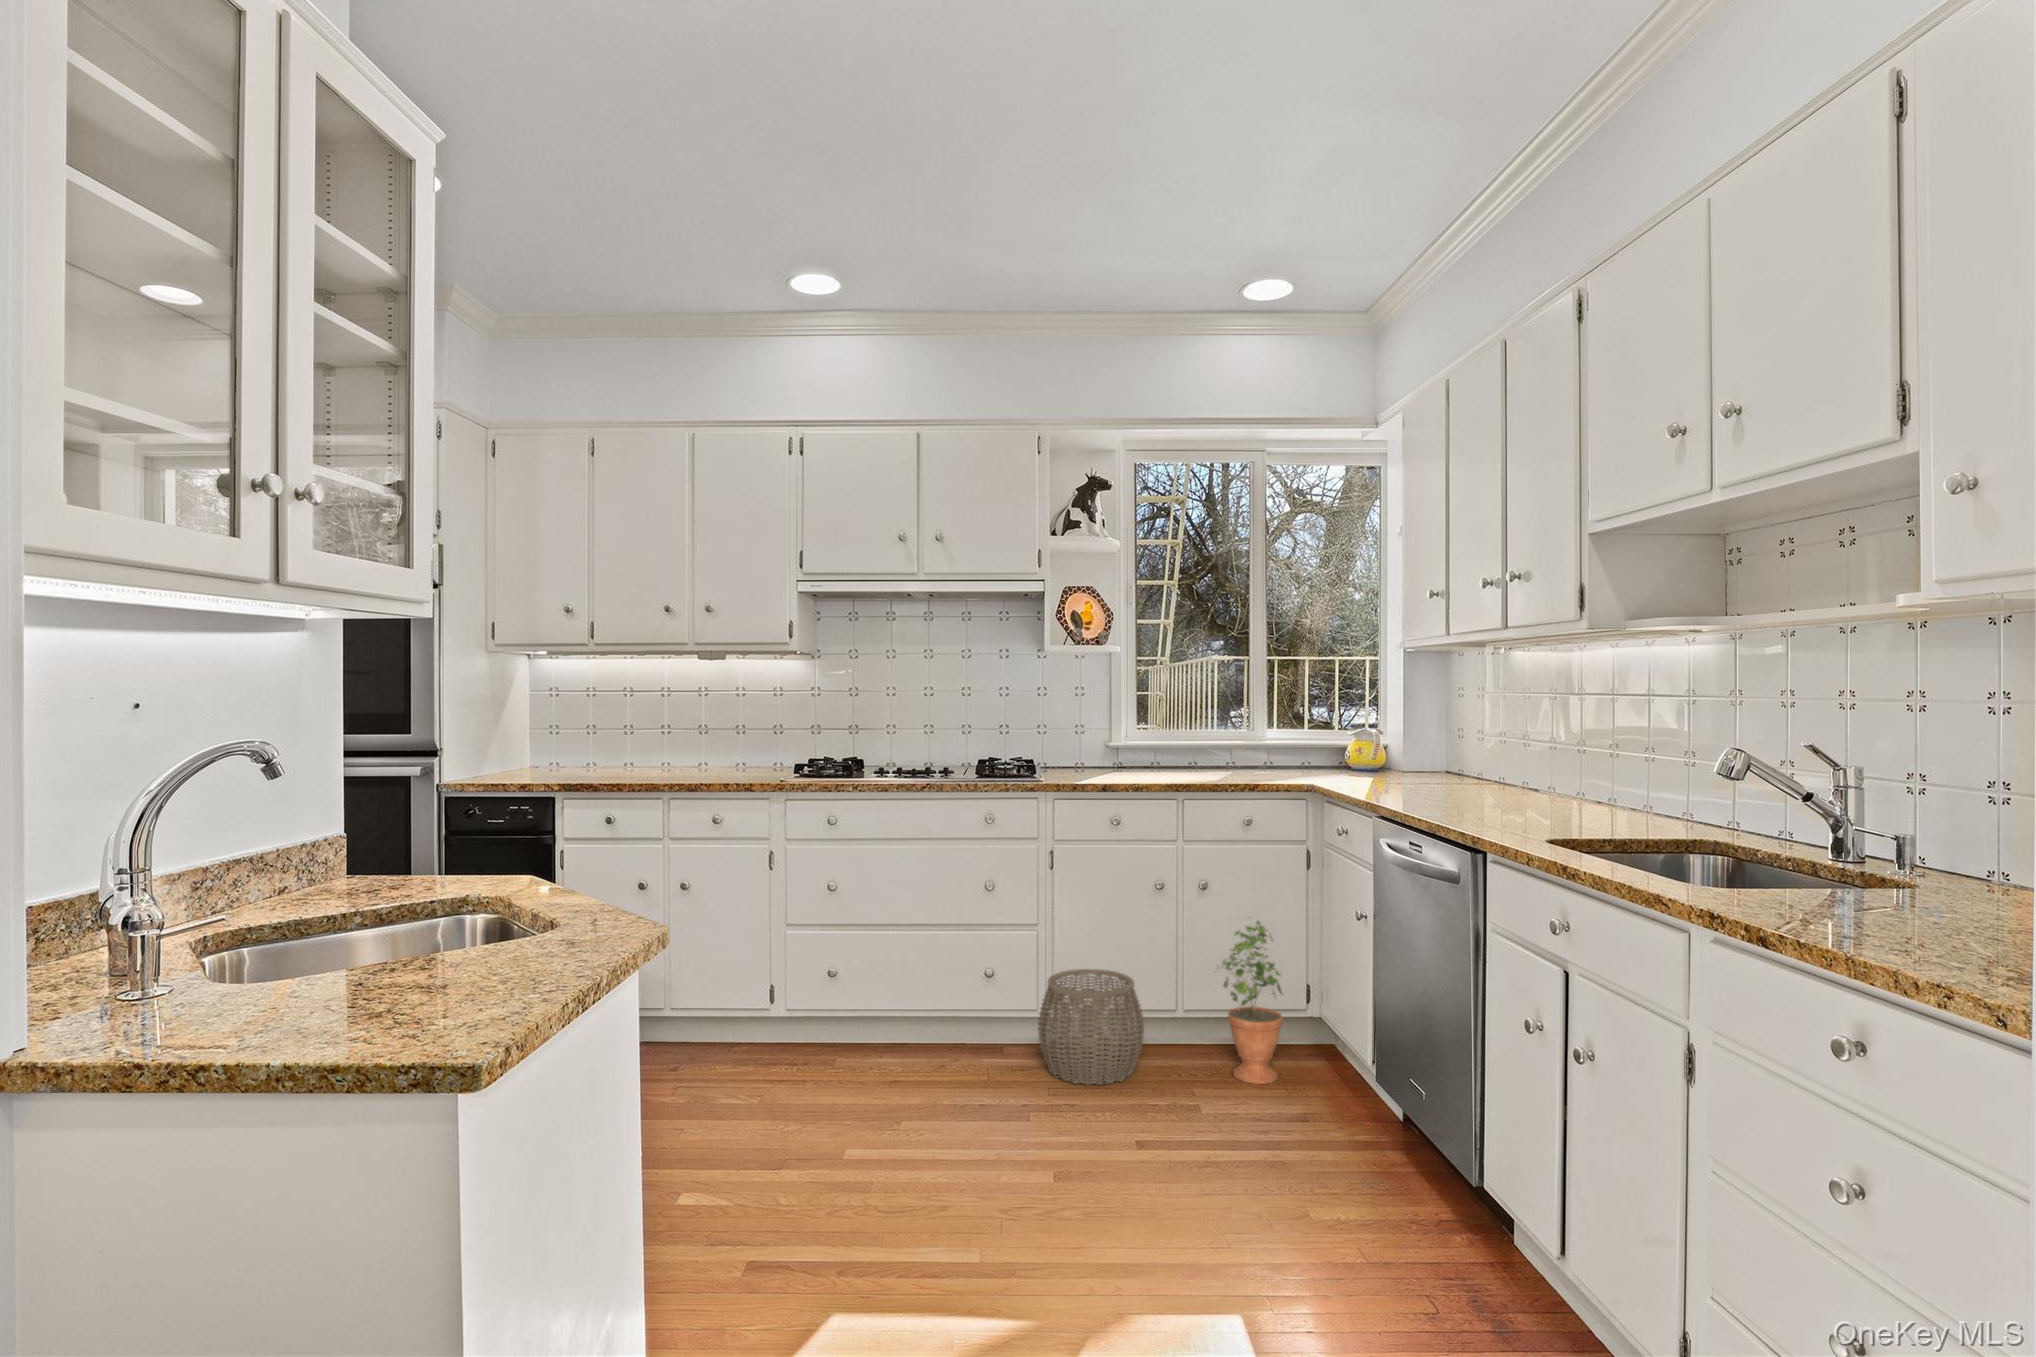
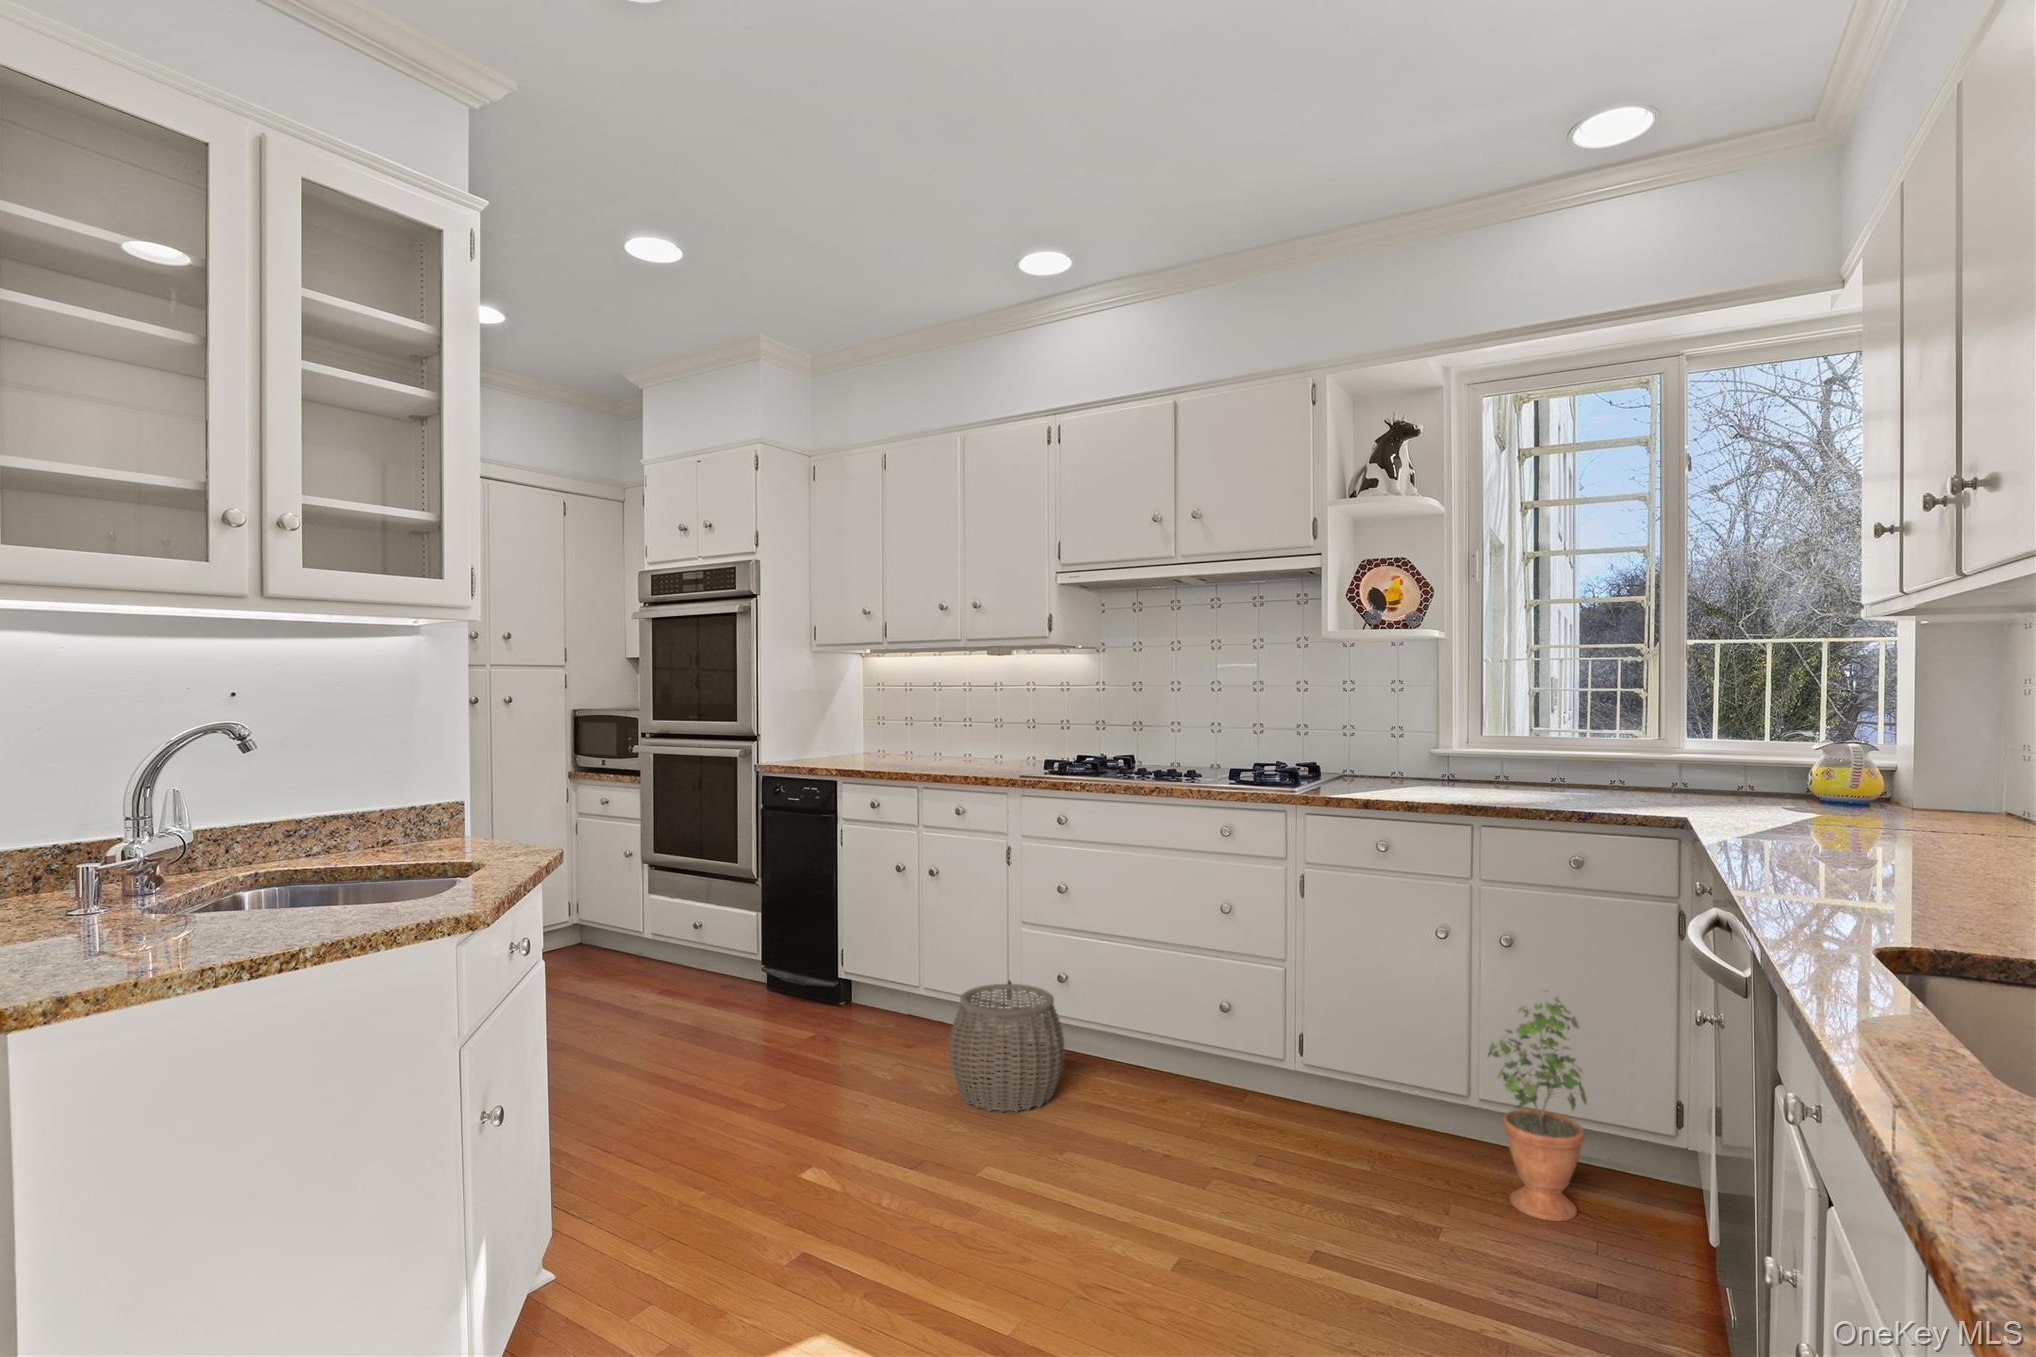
woven basket: present [1038,969,1144,1085] -> present [949,984,1065,1112]

